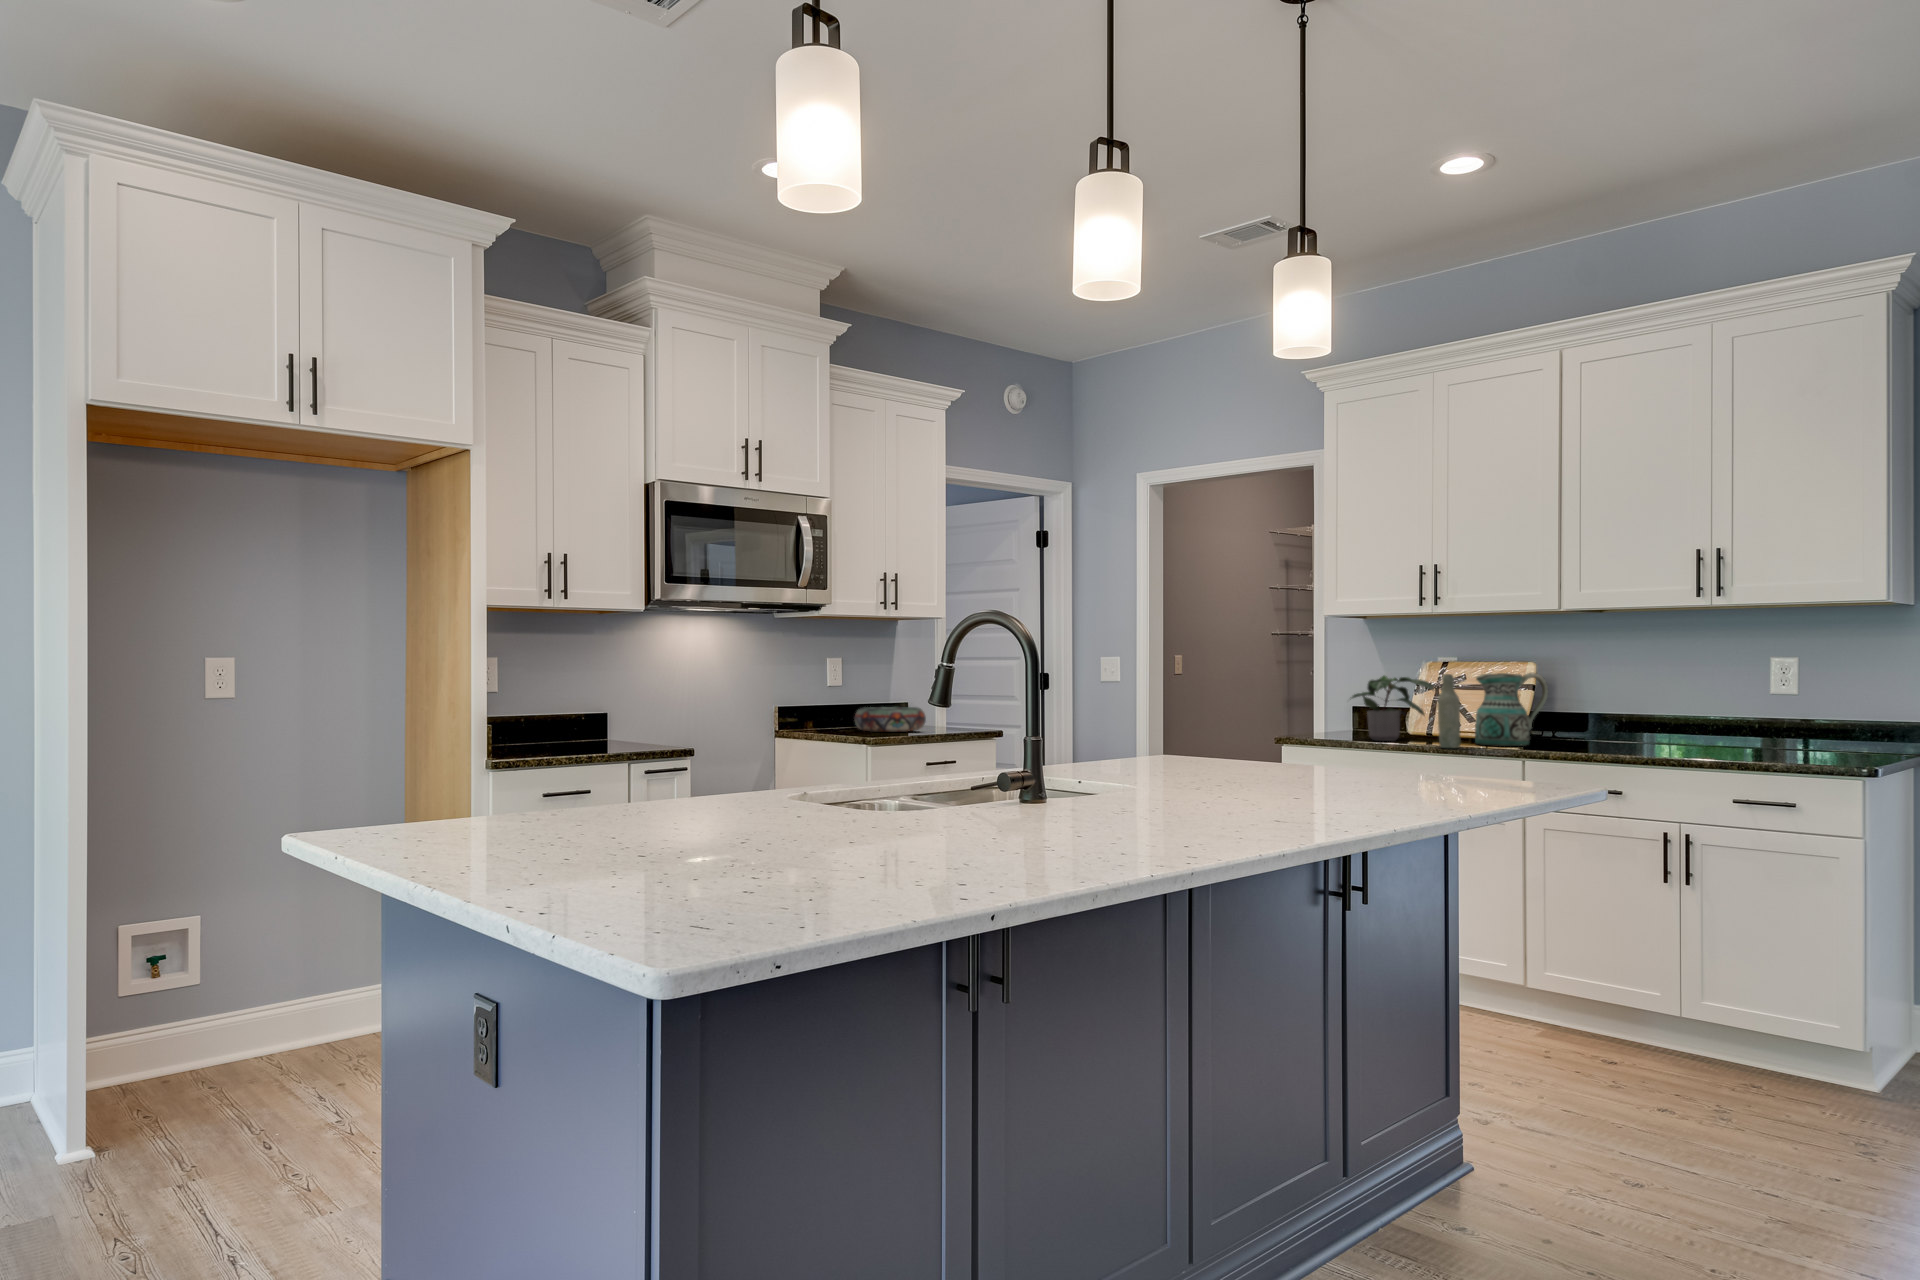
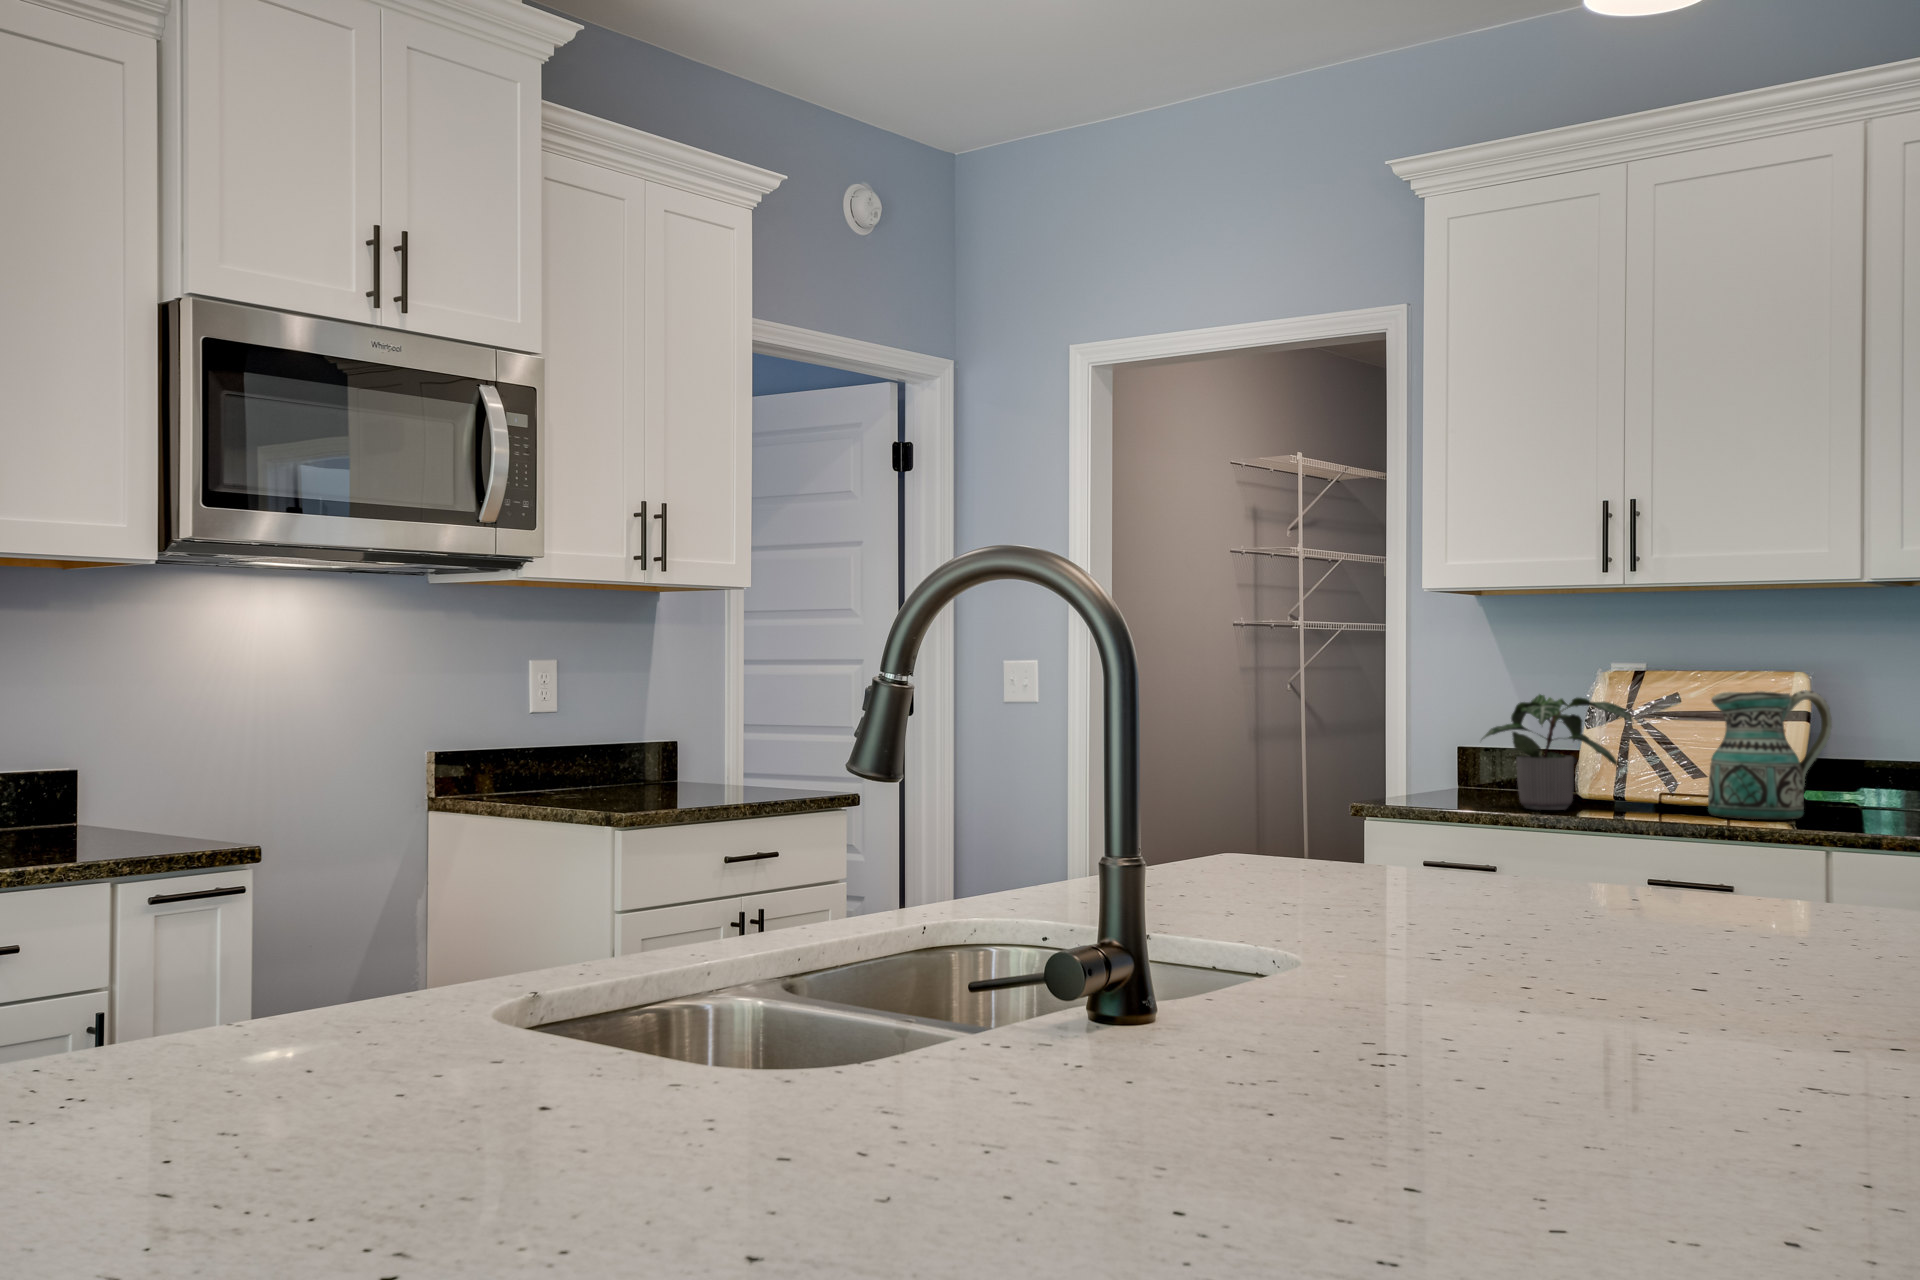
bottle: present [1437,674,1461,748] -> none [1660,693,1701,826]
decorative bowl: present [854,707,926,732] -> none [588,754,726,803]

